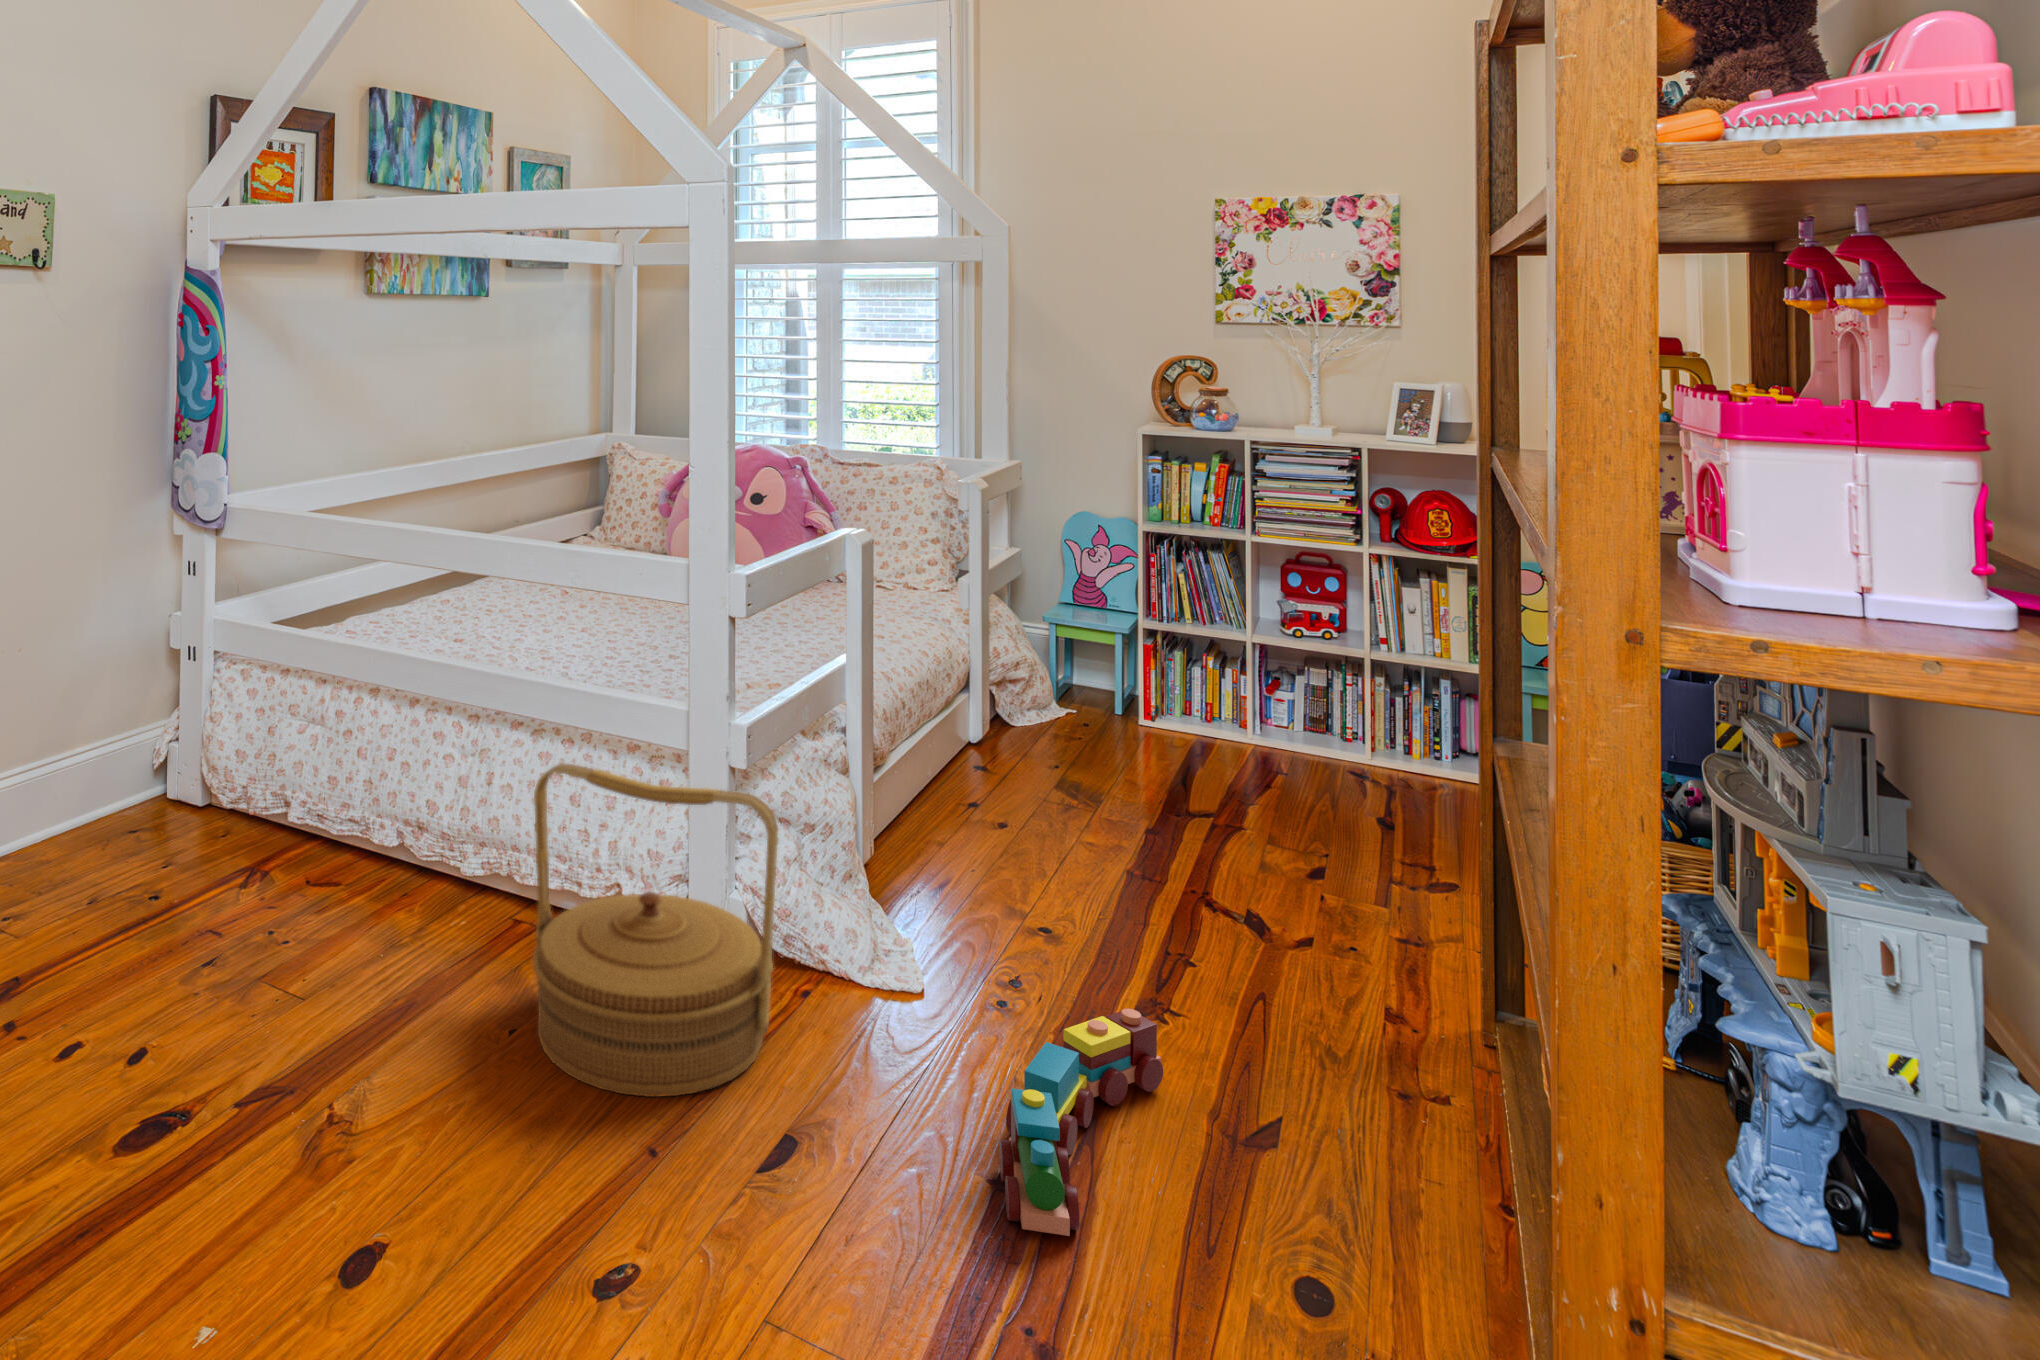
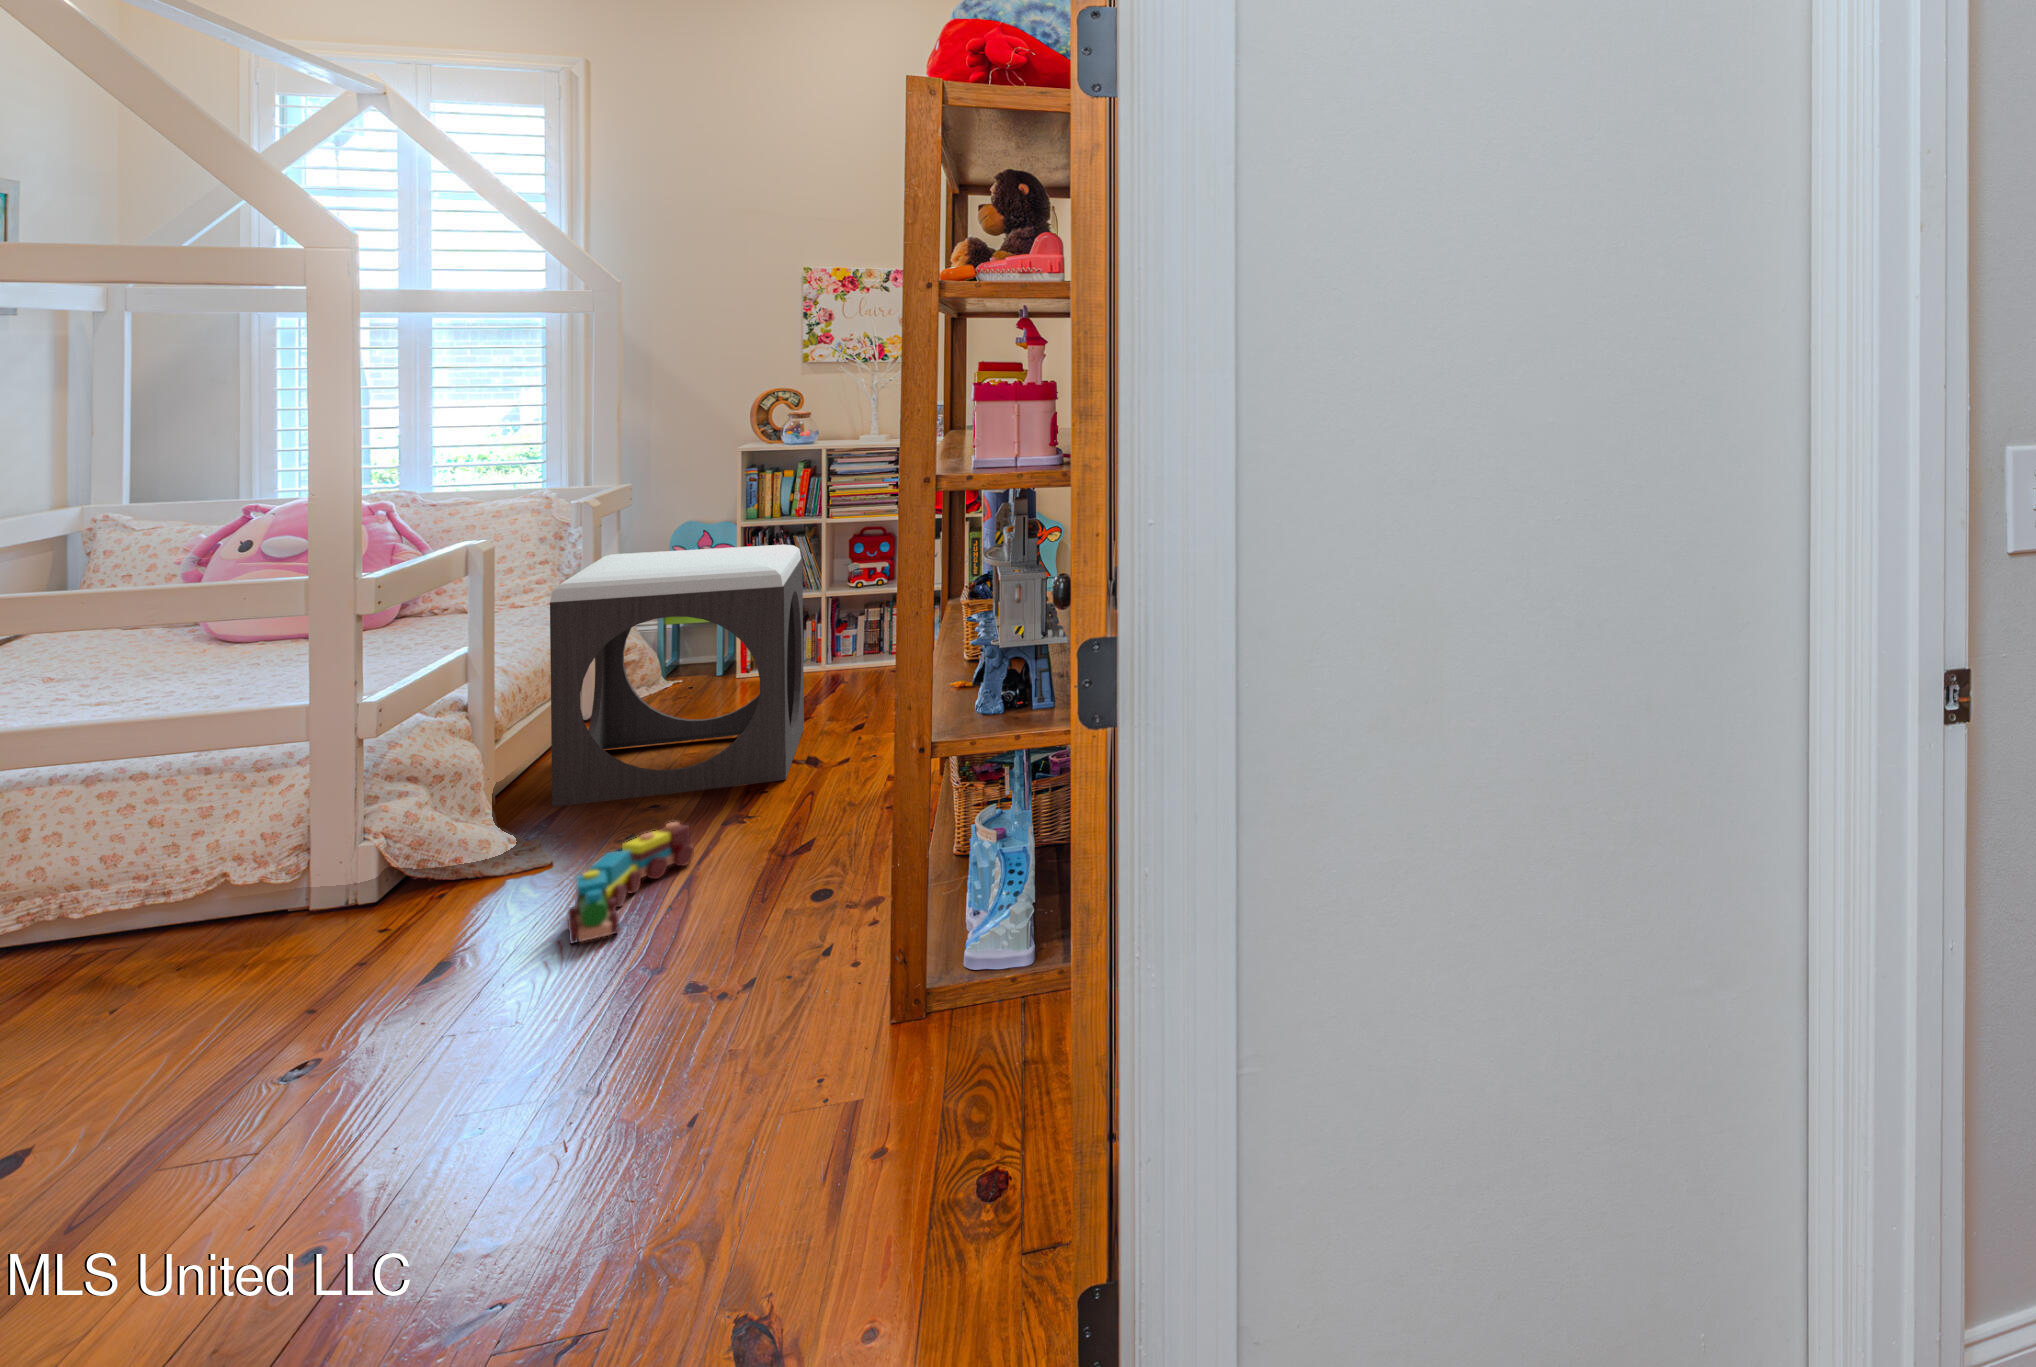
footstool: none [953,554,1260,940] -> present [550,545,804,807]
woven basket: present [533,763,778,1097] -> none [111,747,382,1000]

